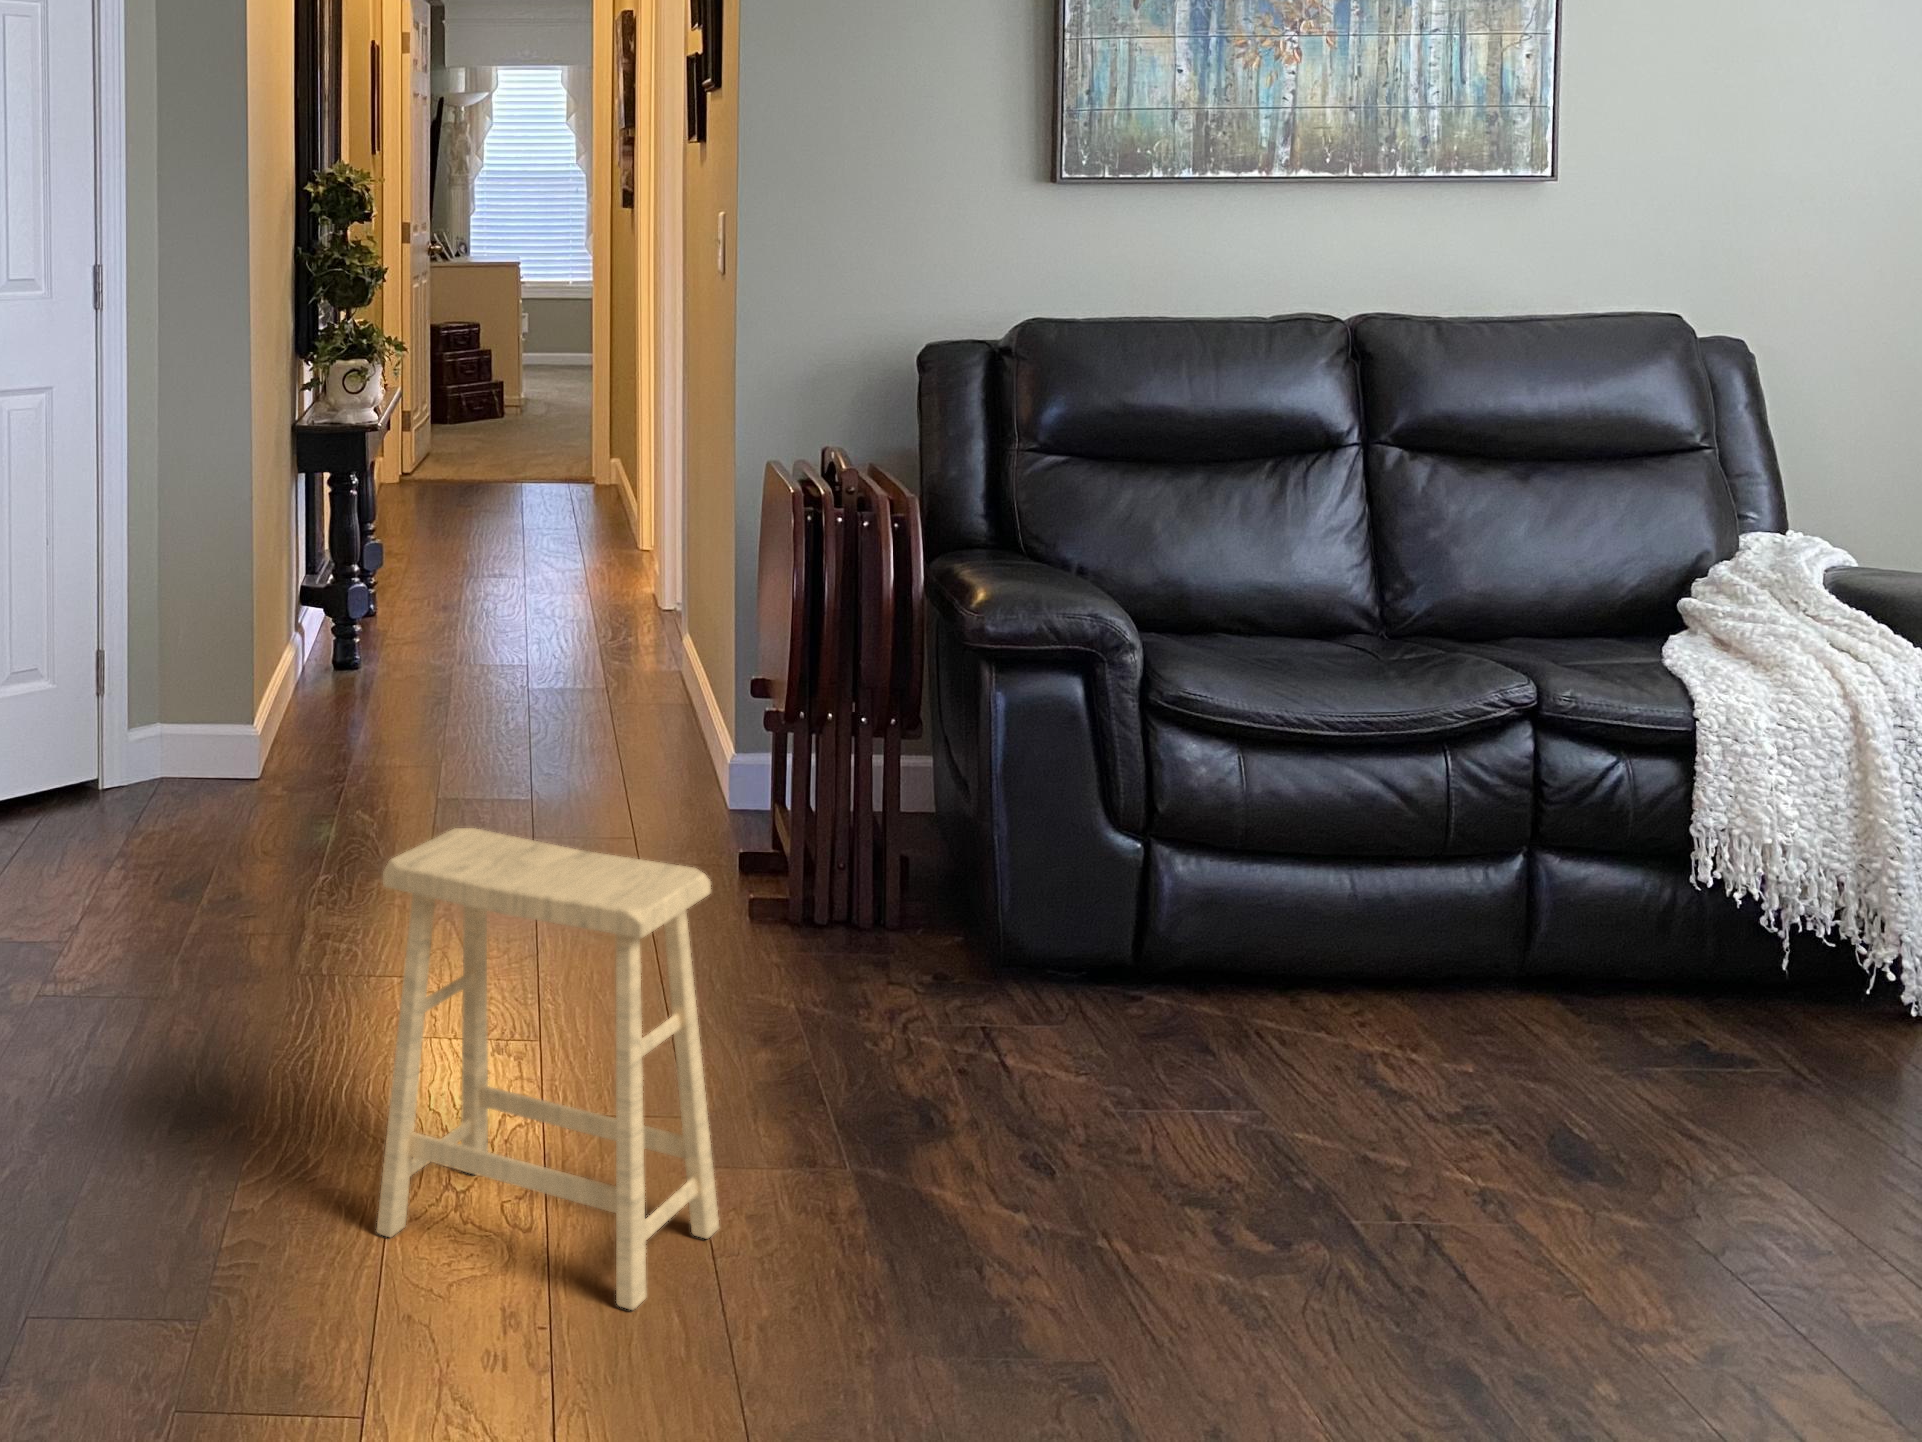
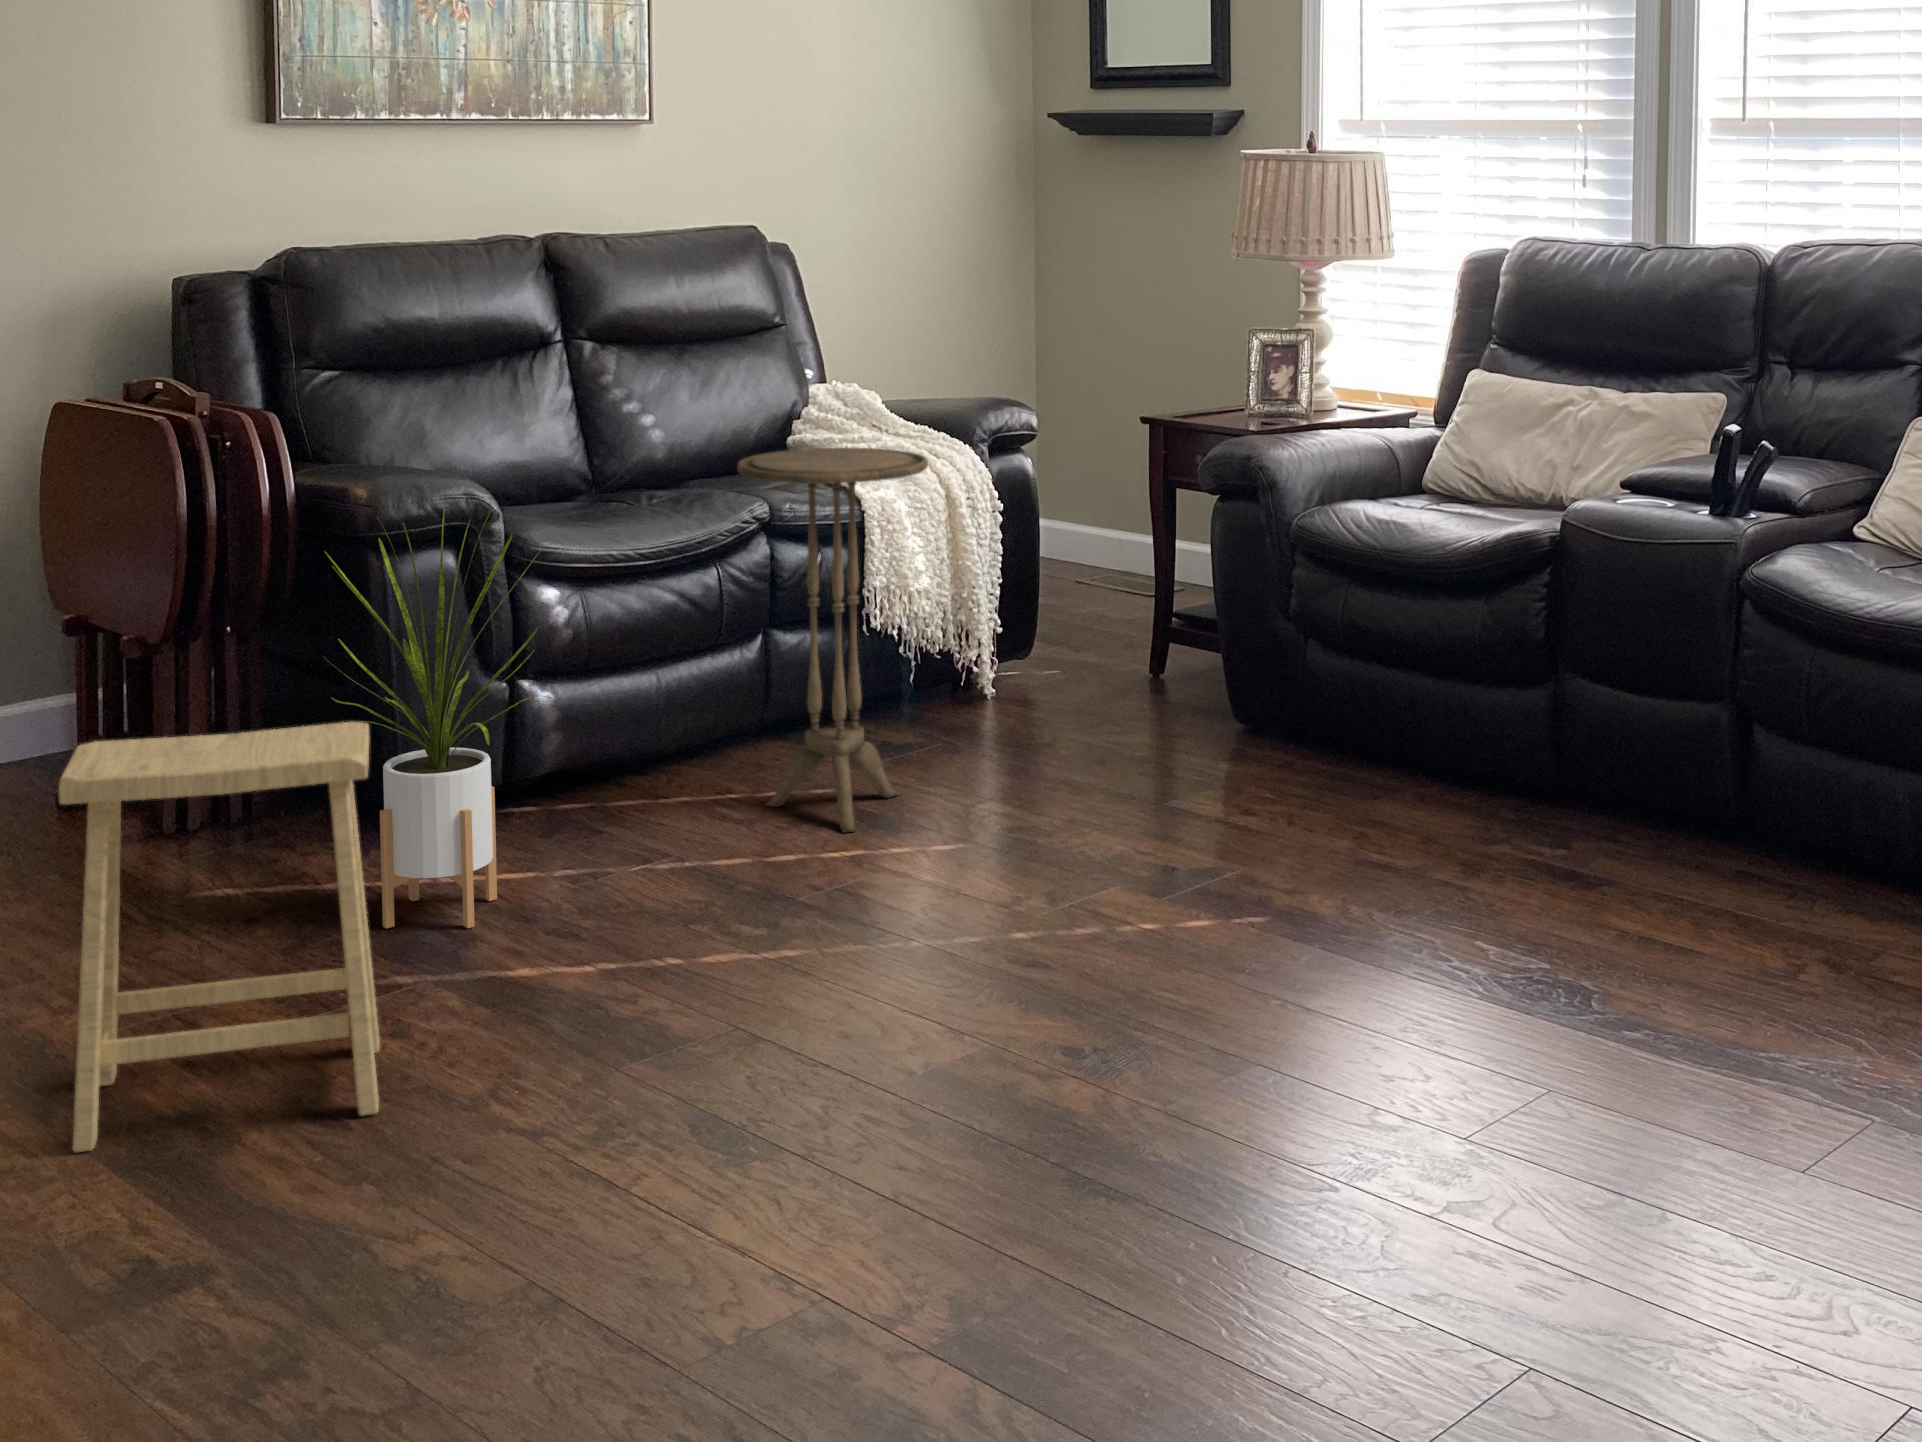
side table: none [1398,624,1683,1158] -> present [737,448,928,832]
house plant: none [817,633,1072,1125] -> present [325,506,551,928]

